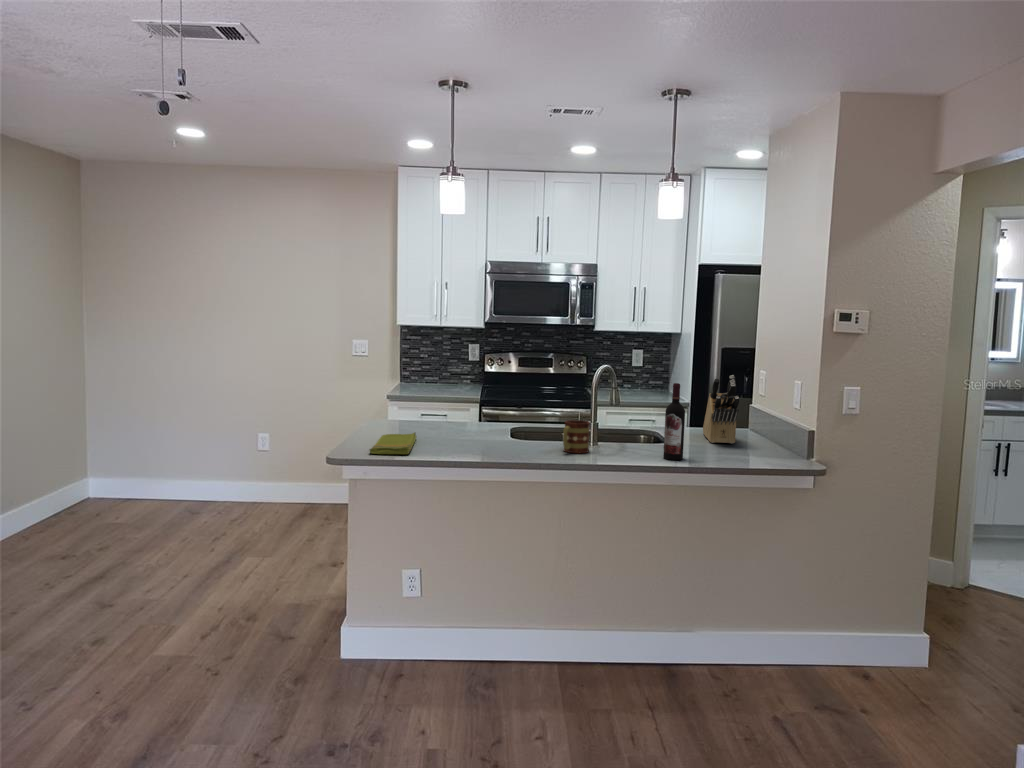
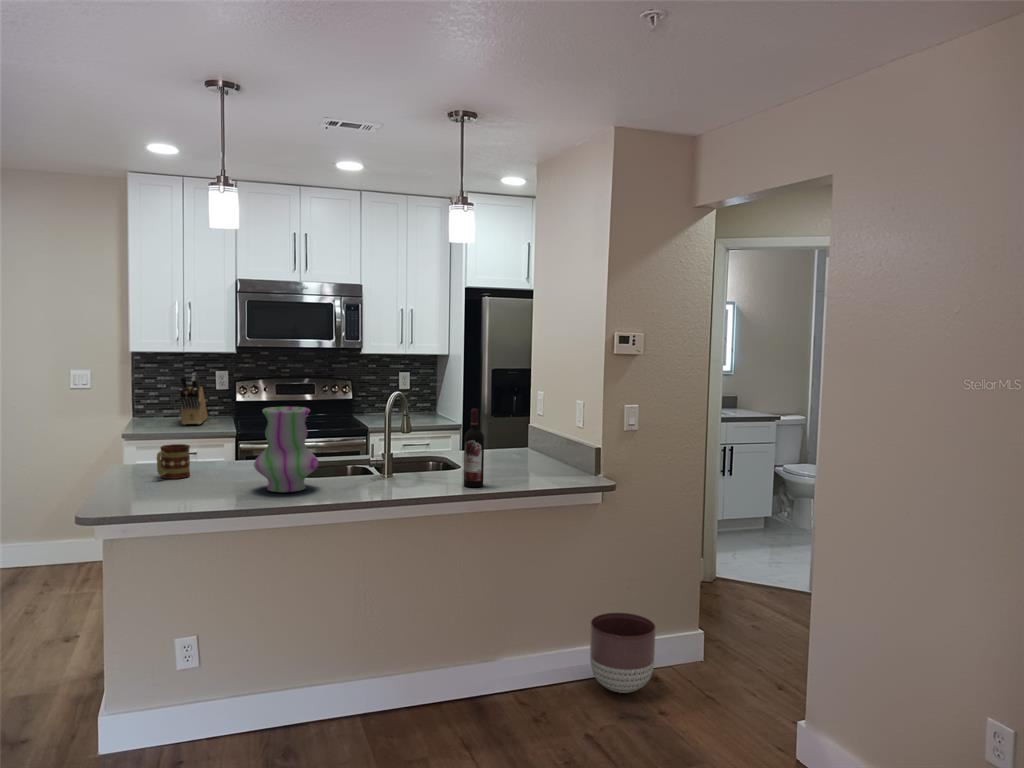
vase: none [472,374,528,451] -> present [254,407,318,492]
knife block: present [703,375,739,444] -> present [179,373,207,425]
mug: present [563,420,590,453] -> present [157,444,190,479]
dish towel: present [370,433,416,454] -> none [132,478,183,508]
planter: none [792,602,866,686] -> present [590,613,656,693]

